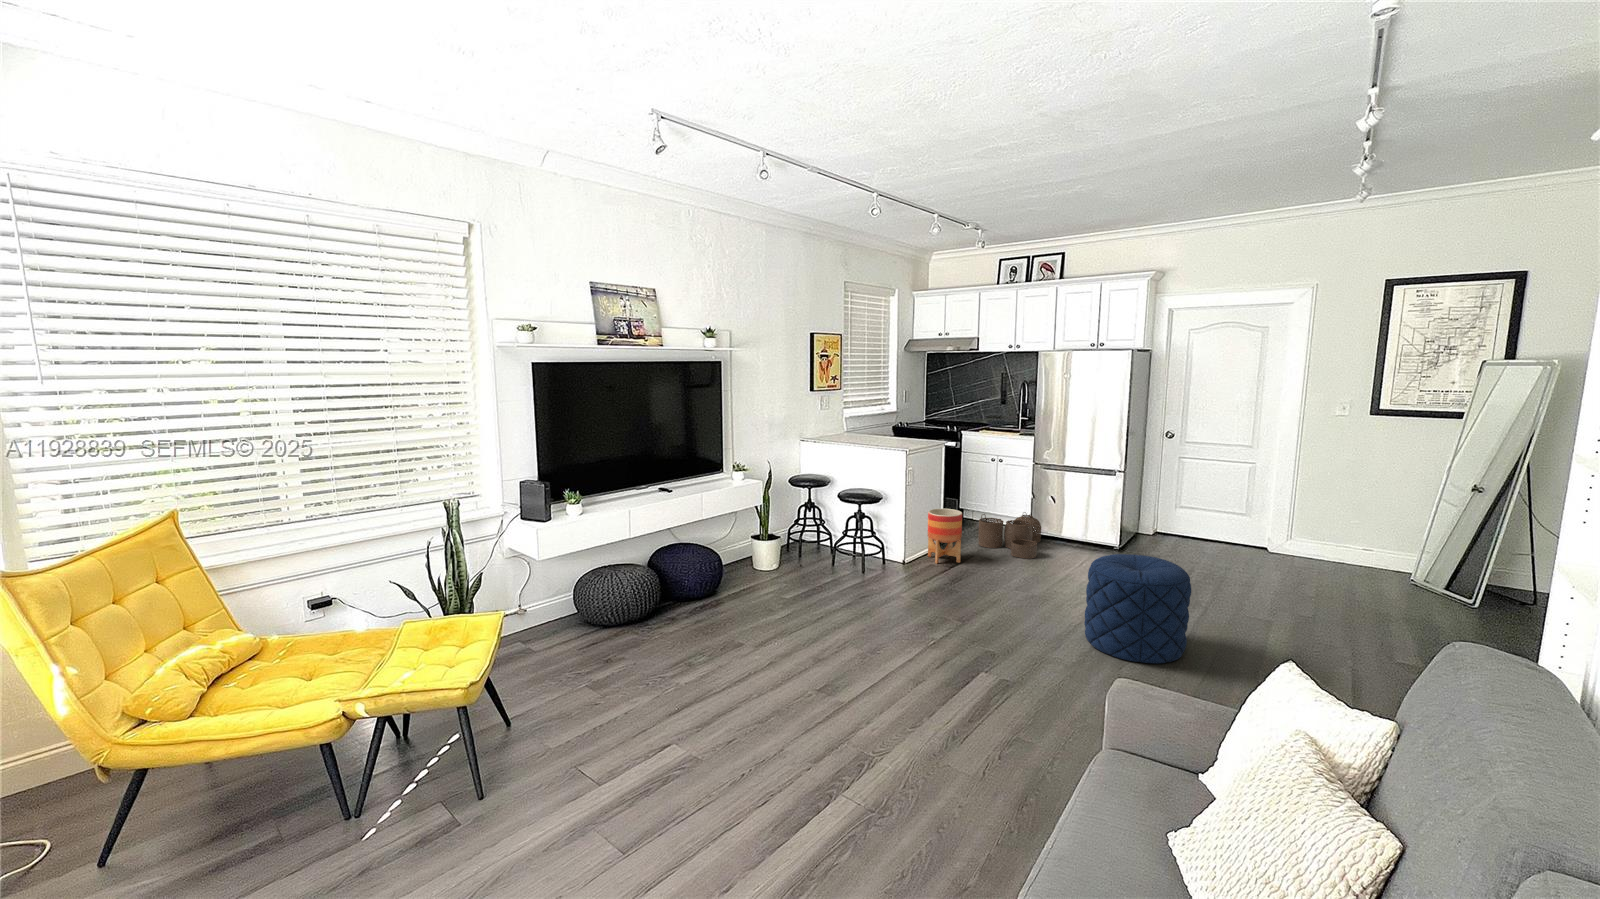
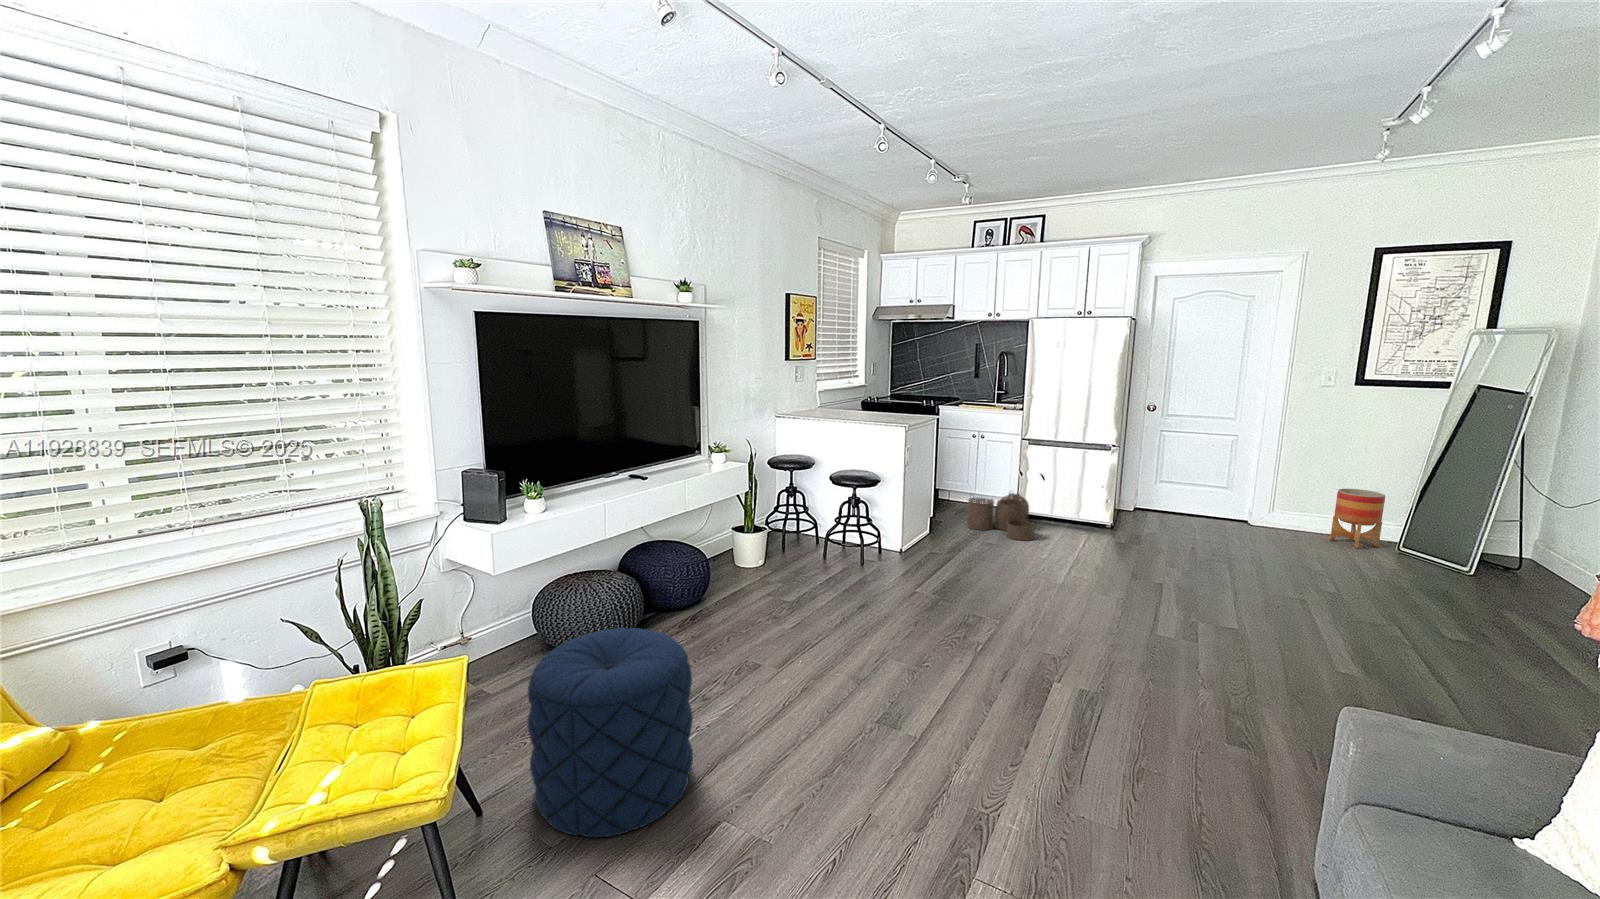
planter: present [928,509,962,564] -> present [1330,489,1385,548]
pouf: present [1084,554,1191,664] -> present [528,628,693,837]

